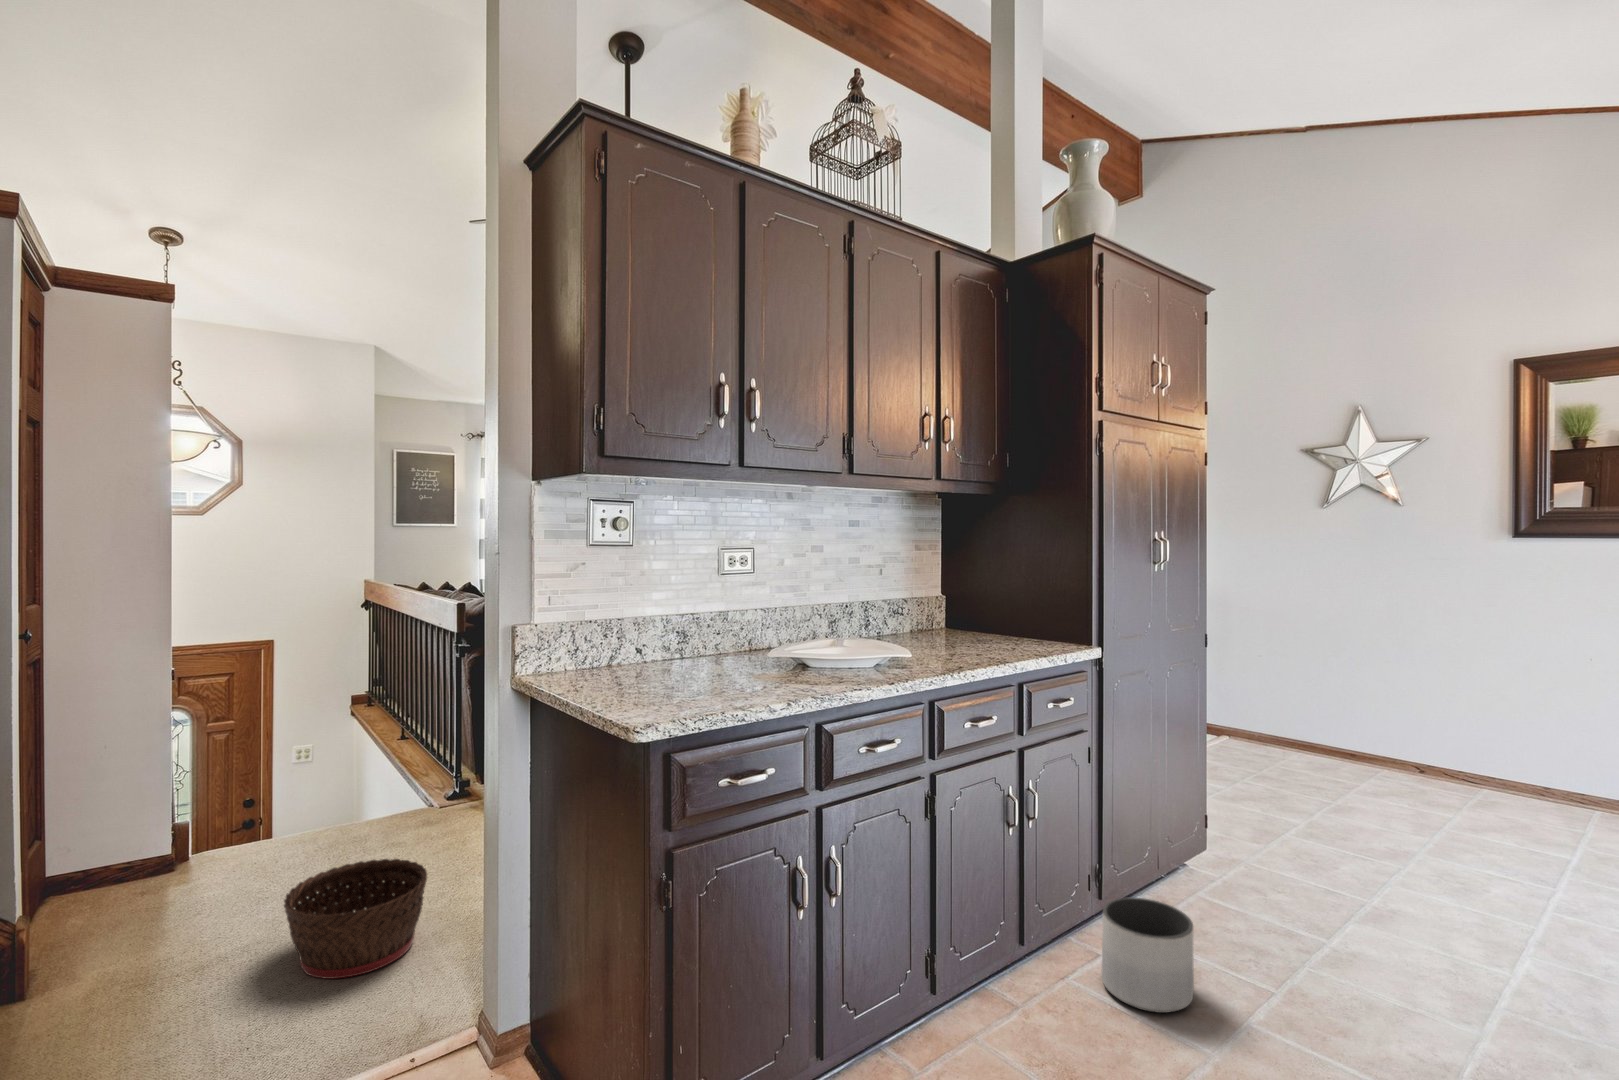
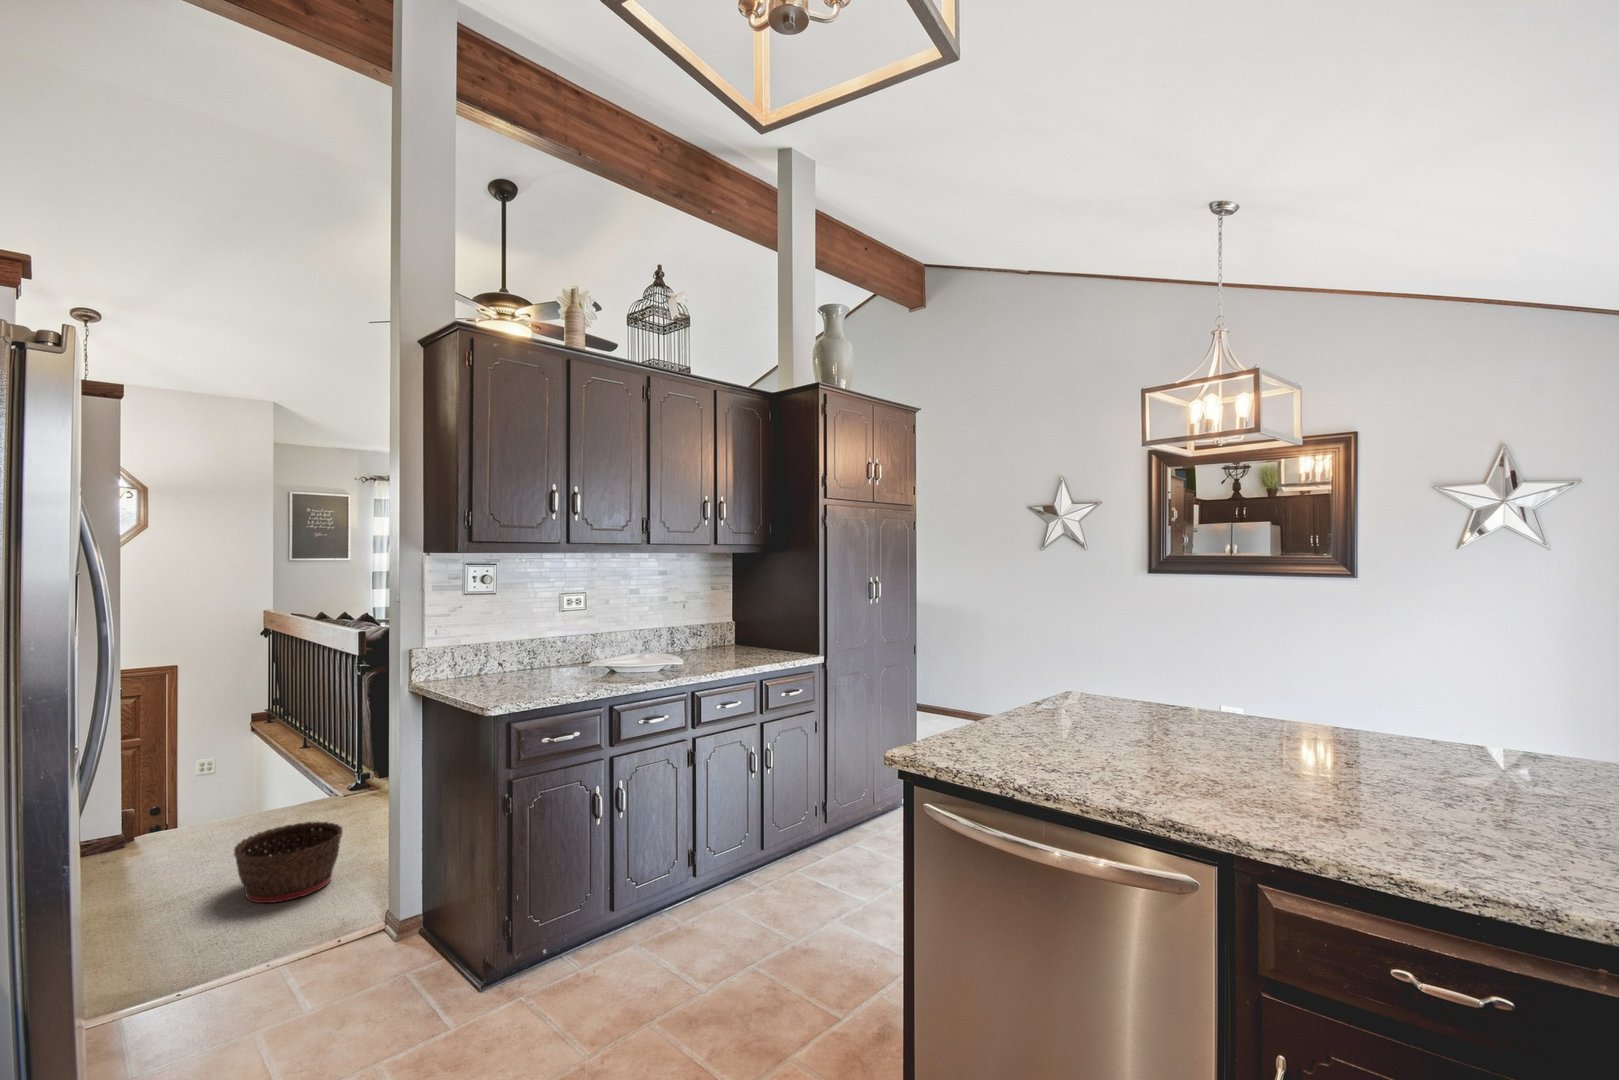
planter: present [1102,897,1194,1013] -> none [813,817,868,885]

